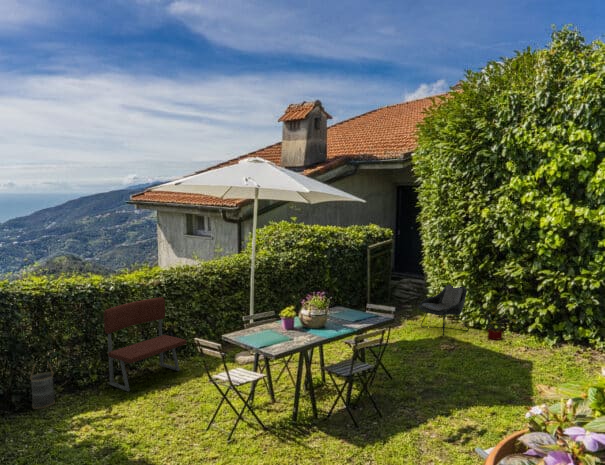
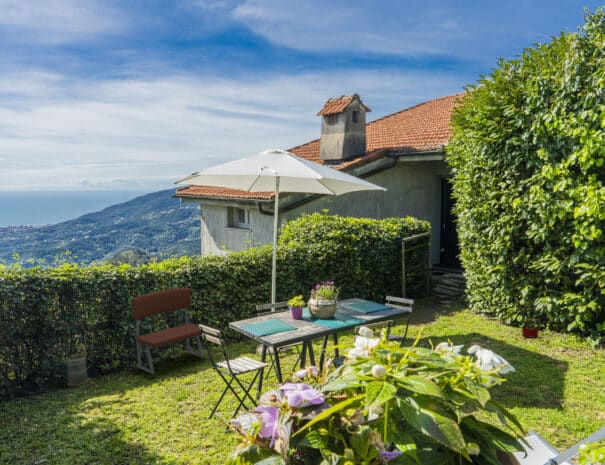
lounge chair: present [418,285,469,336] -> none [450,279,504,332]

